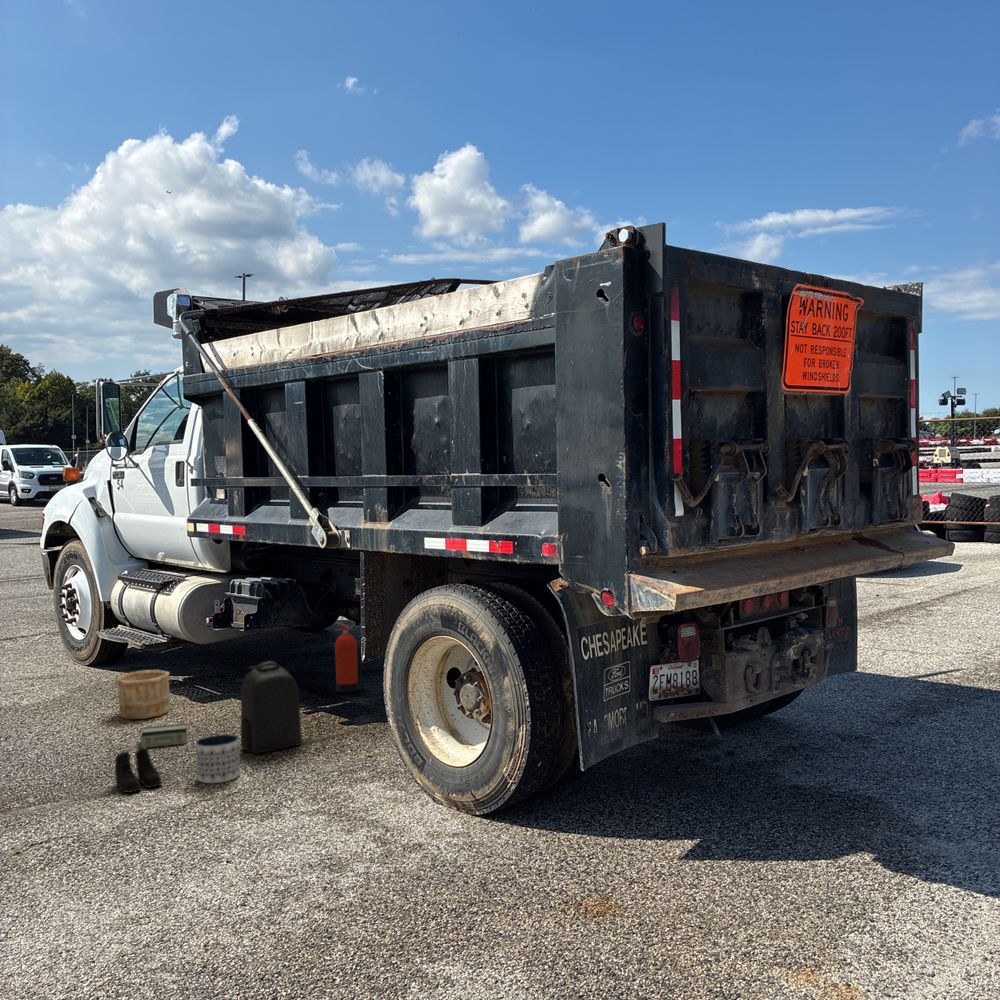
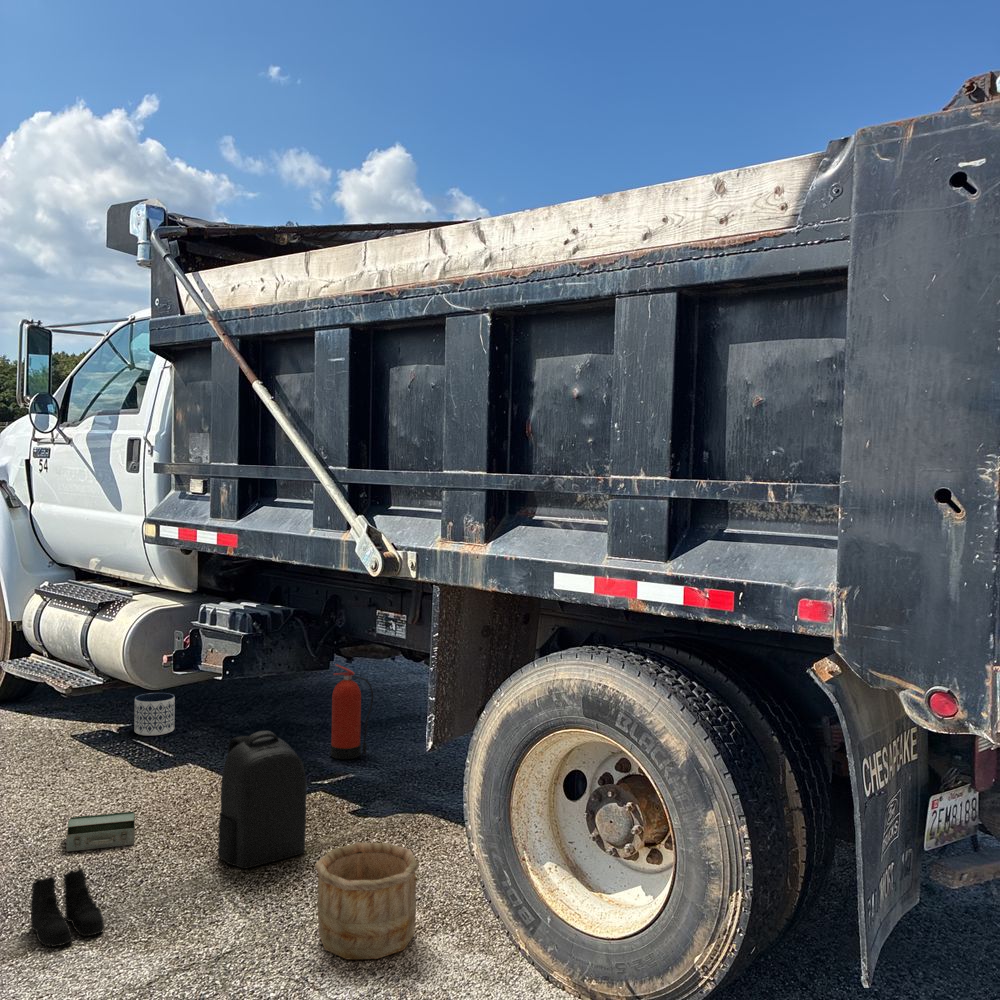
wooden bucket: present [116,670,170,719] -> present [315,842,419,959]
planter: present [196,734,240,783] -> present [134,693,175,736]

